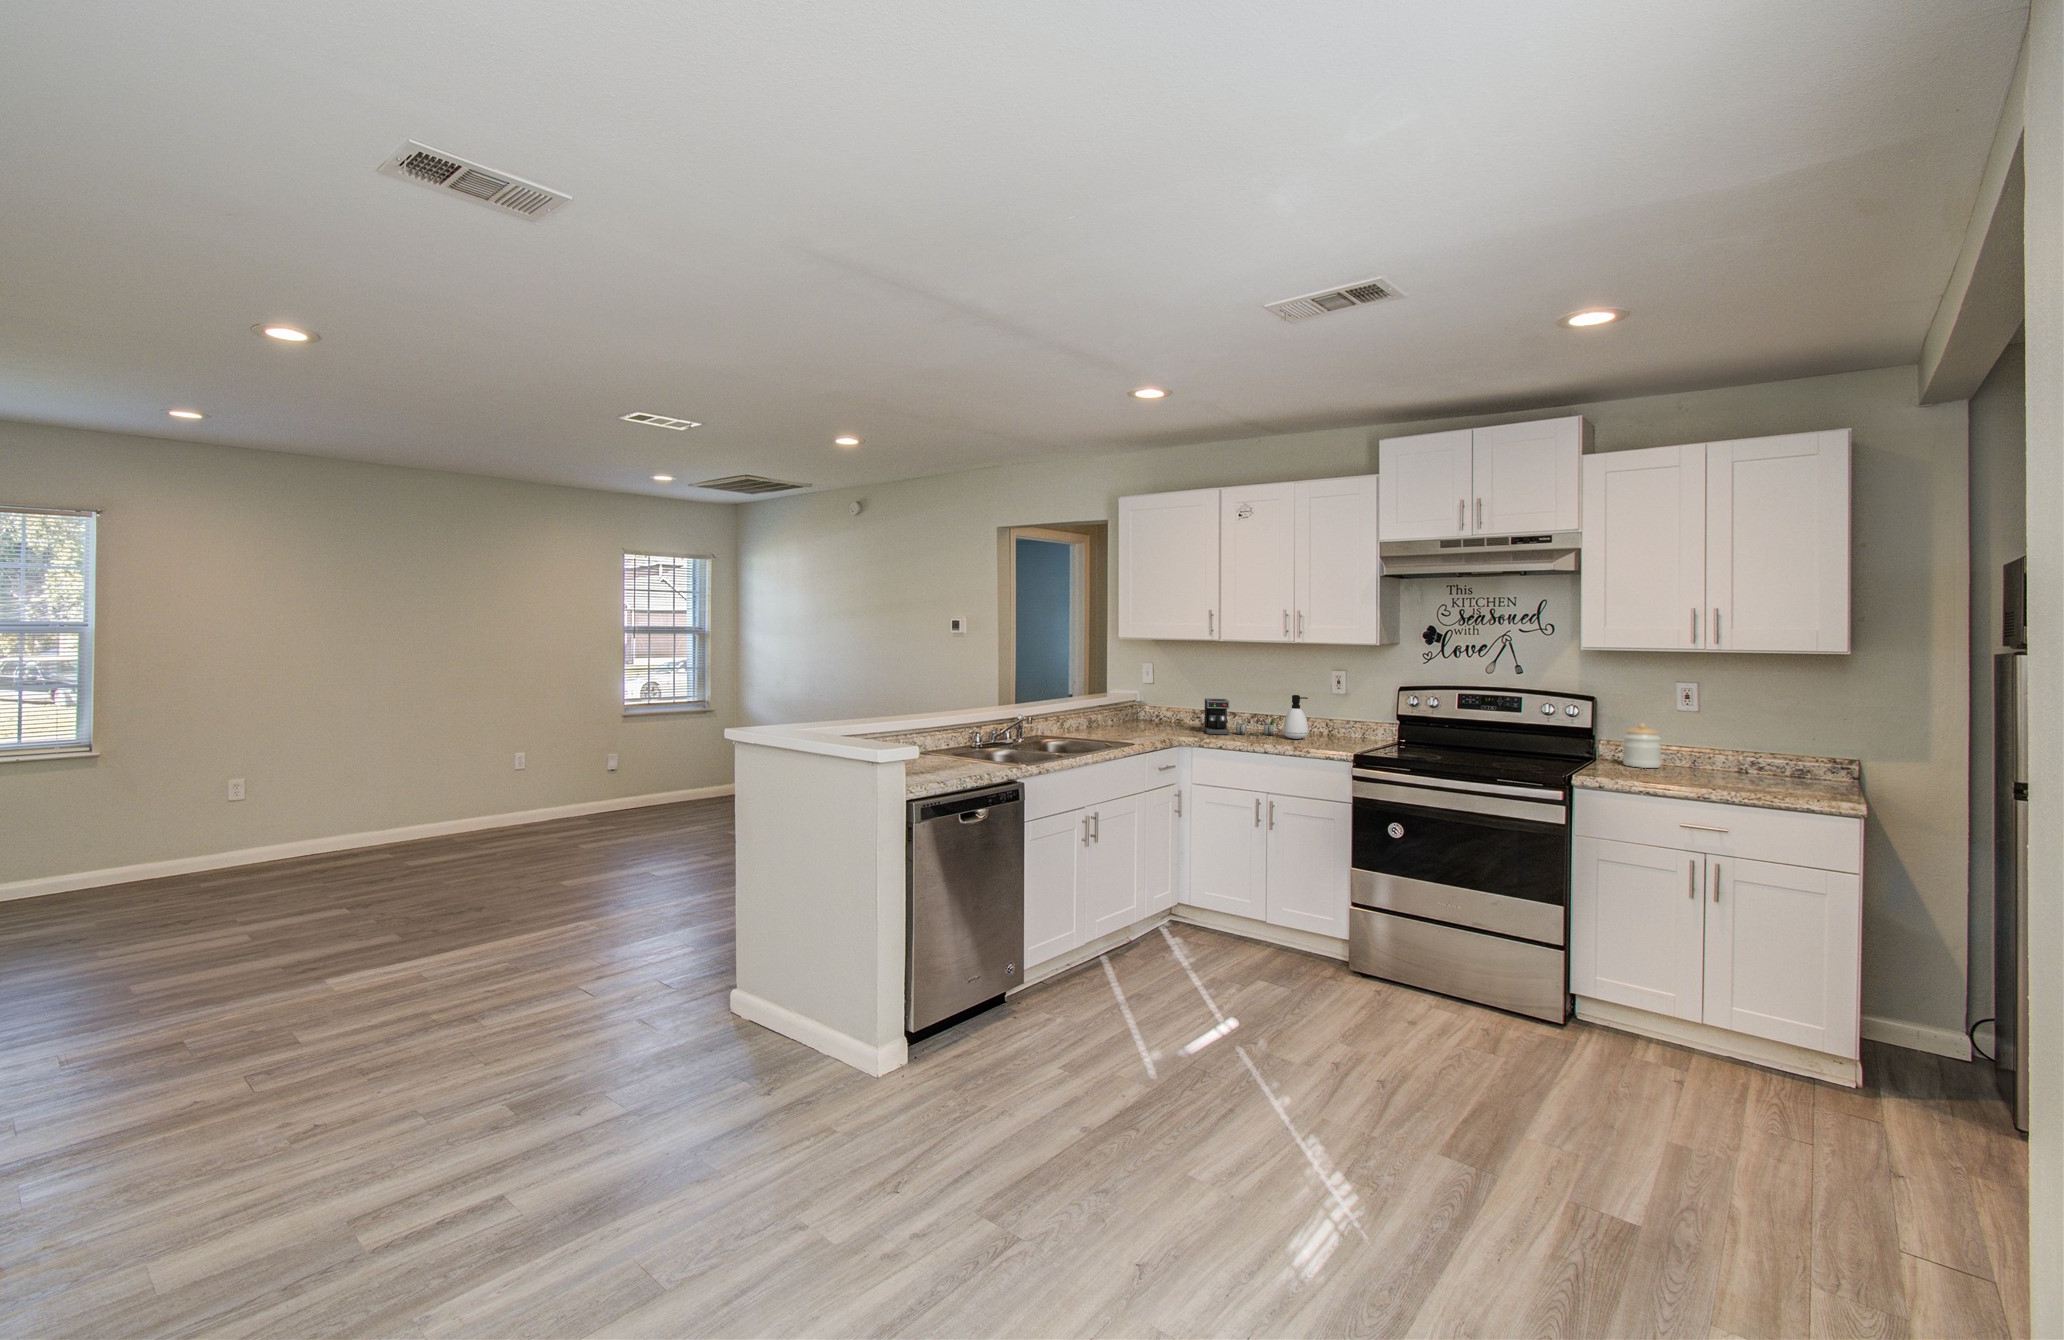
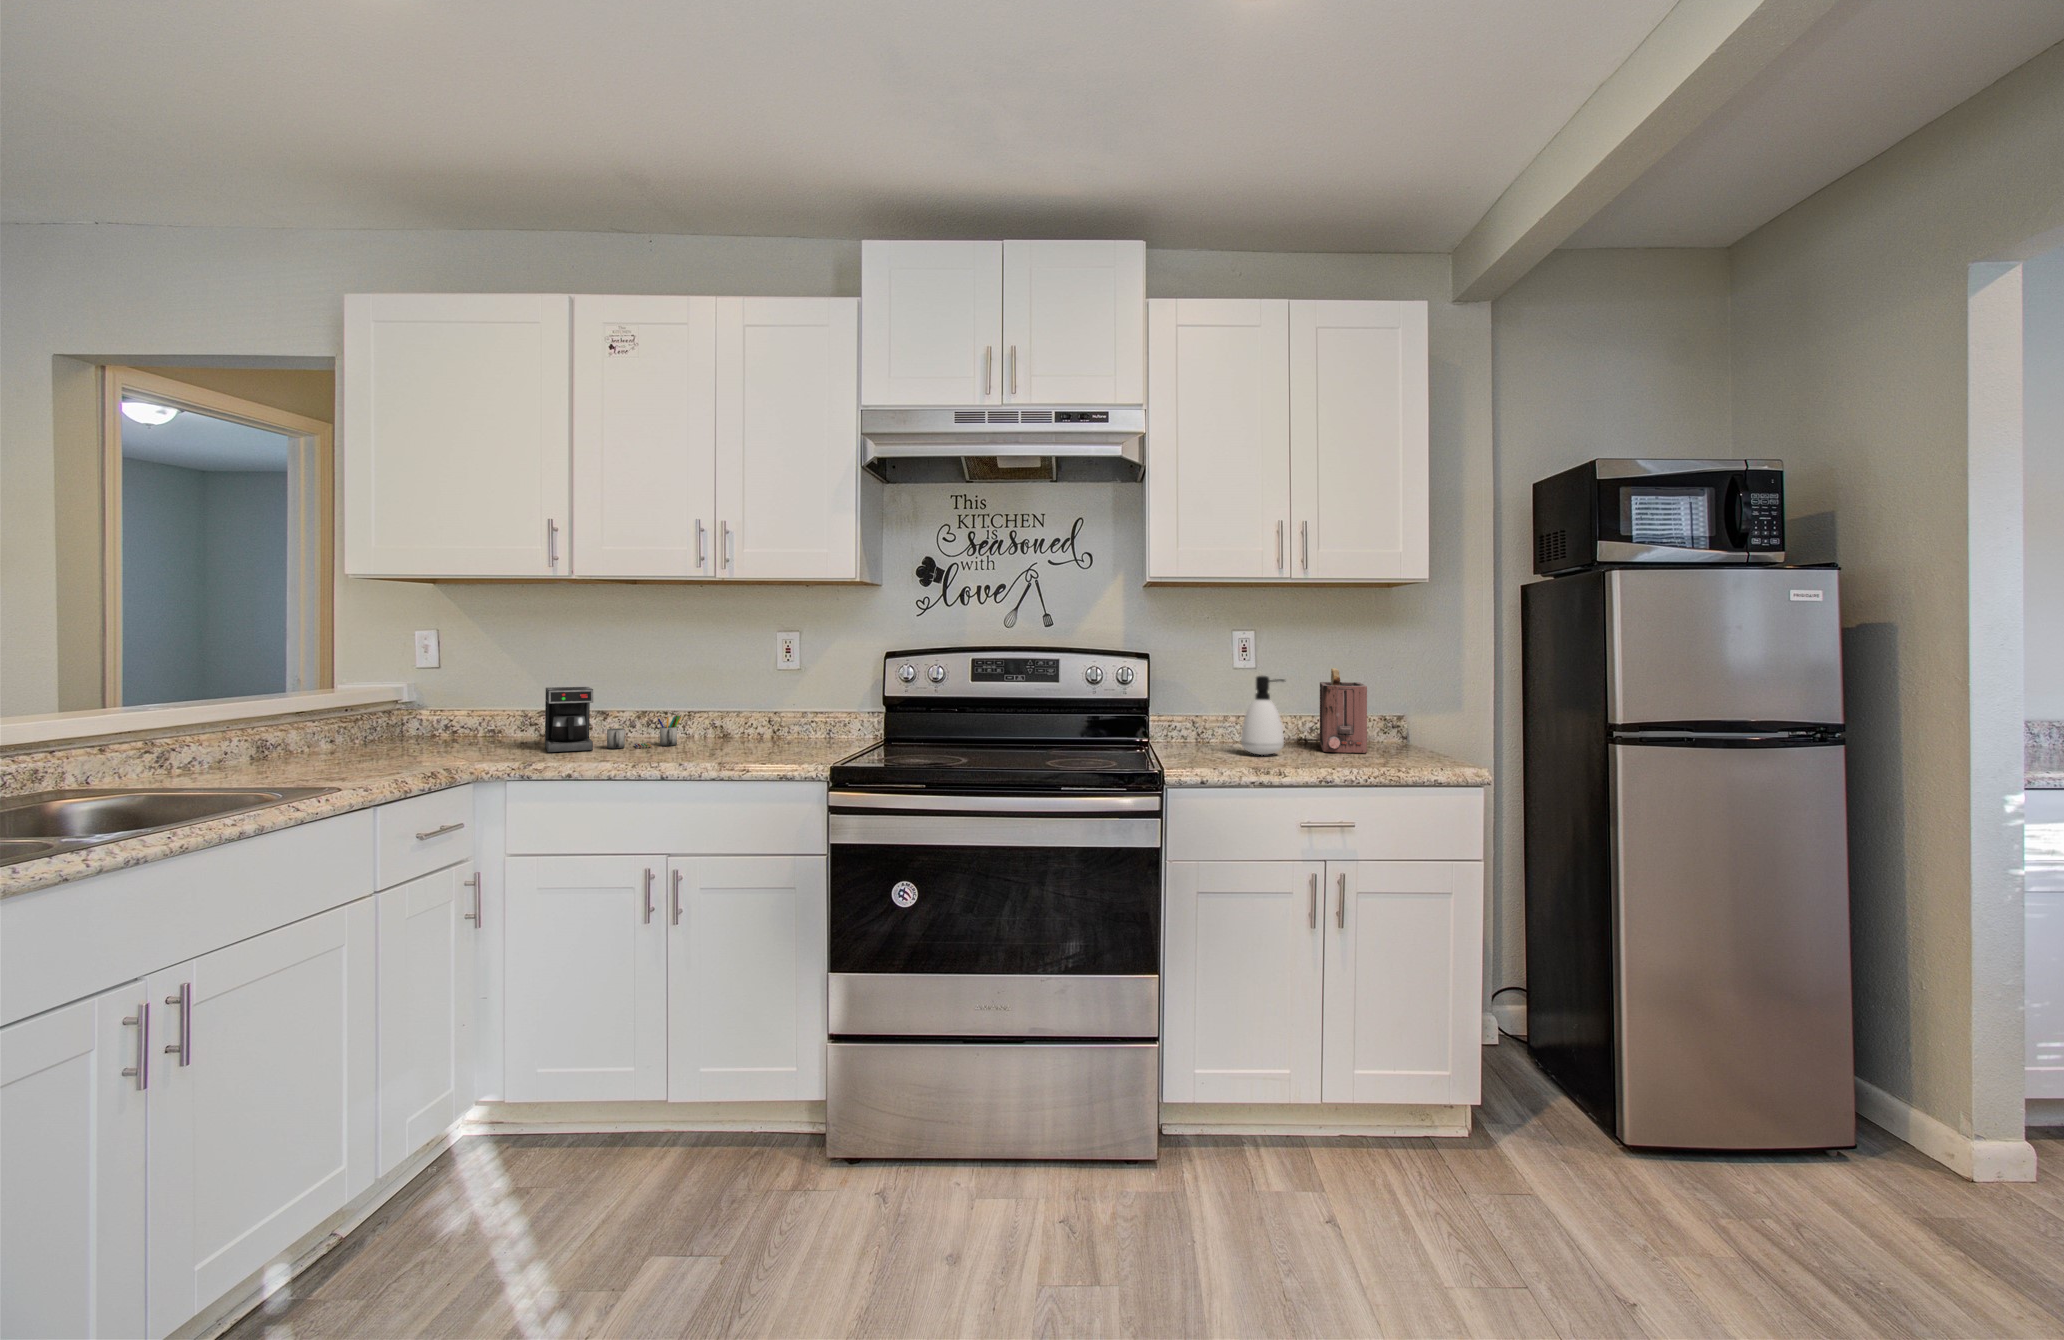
soap dispenser: present [1283,695,1308,739] -> present [1241,676,1285,755]
toaster: none [1748,716,1805,784] -> present [1320,668,1367,753]
jar: present [1623,723,1661,768] -> none [1178,687,1222,747]

